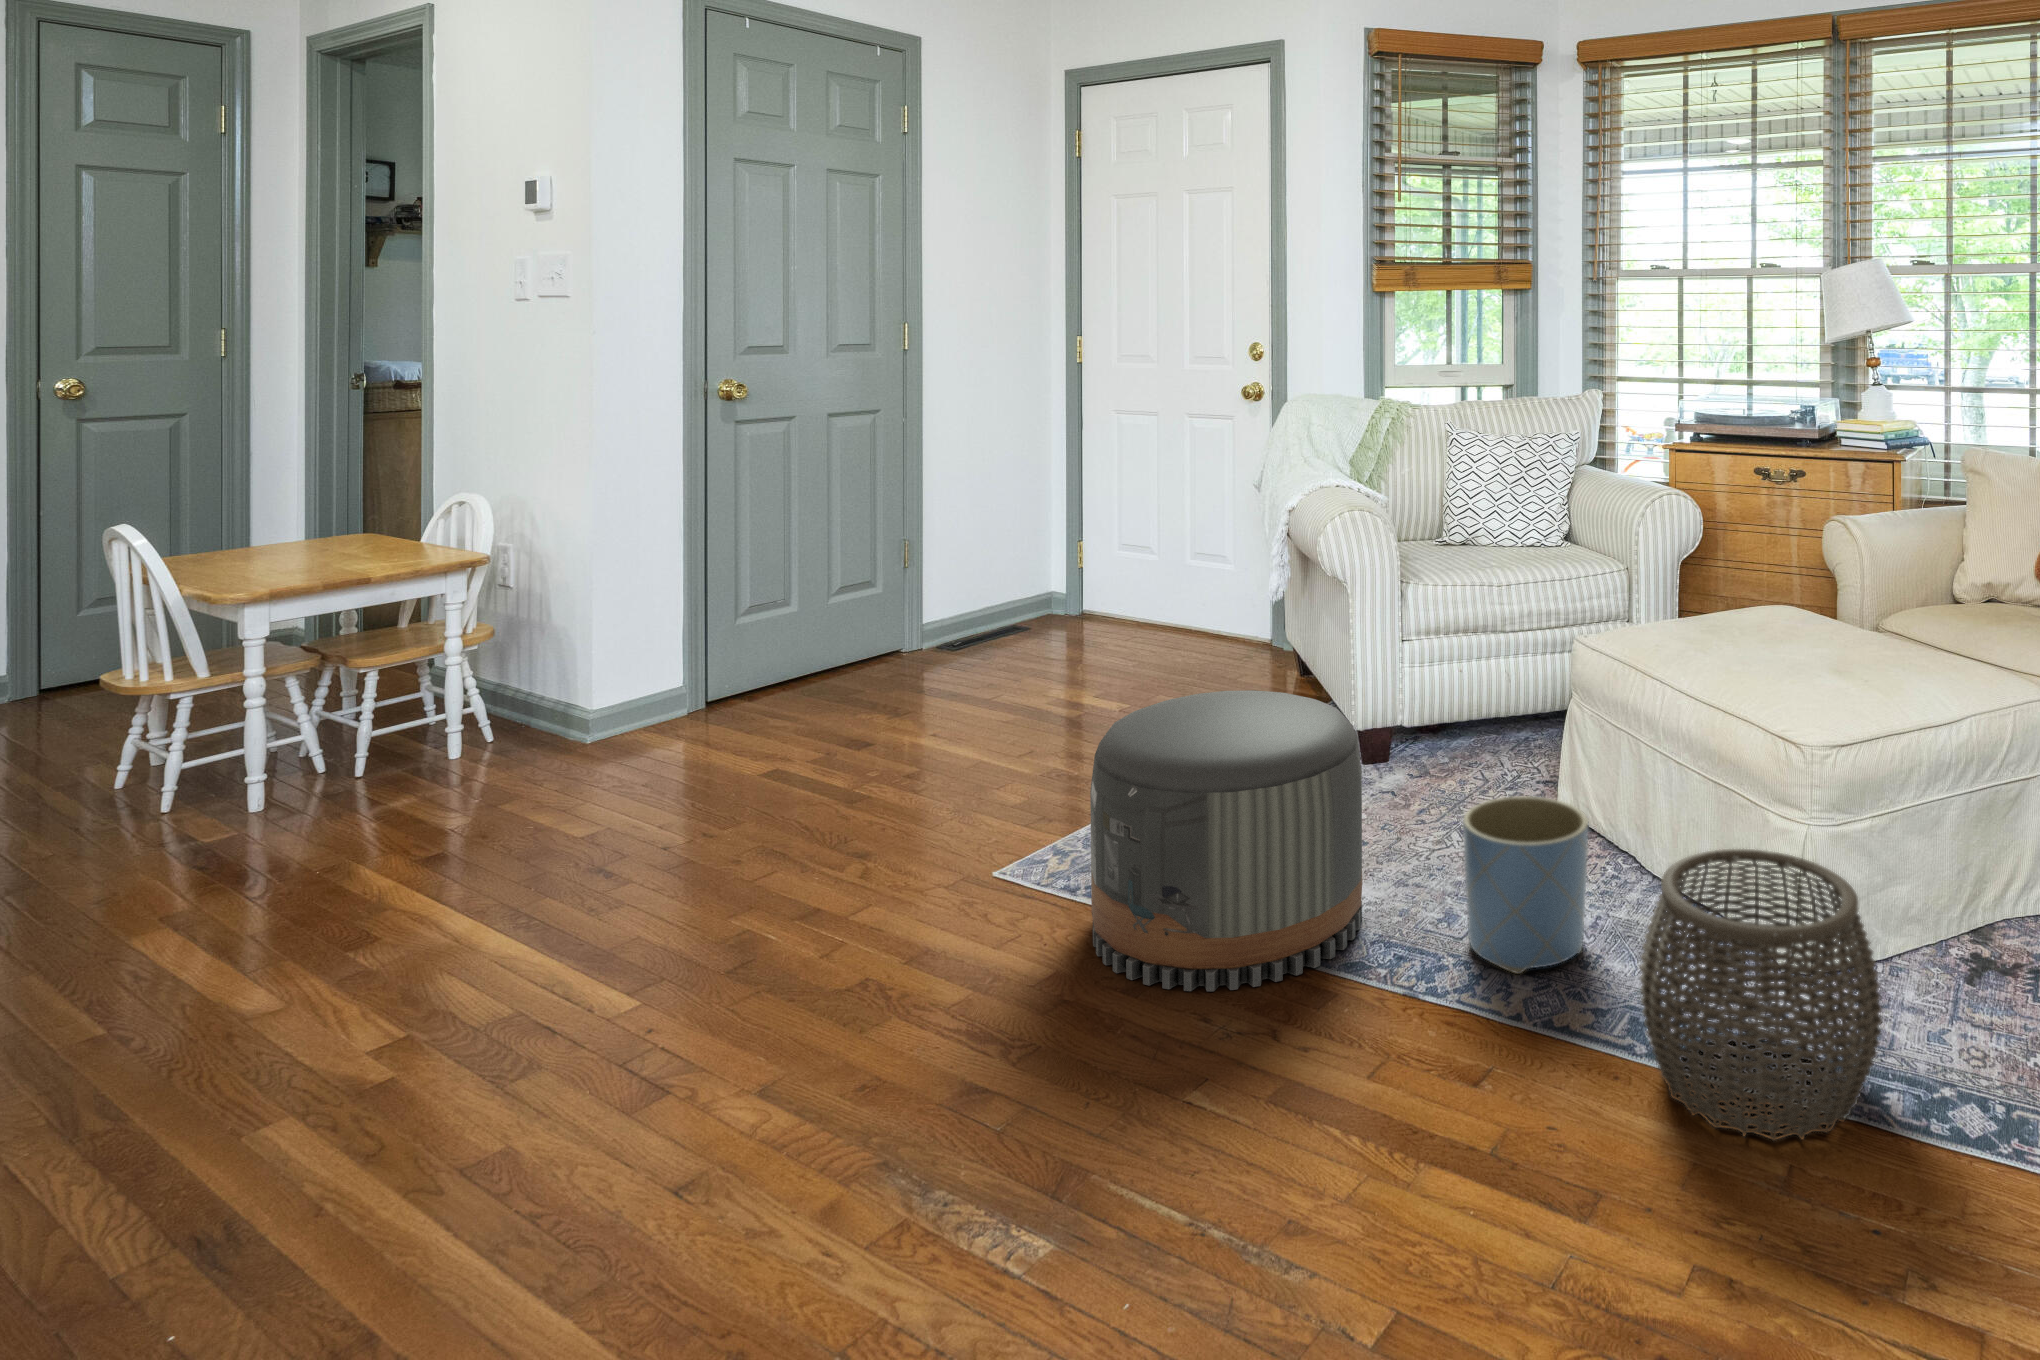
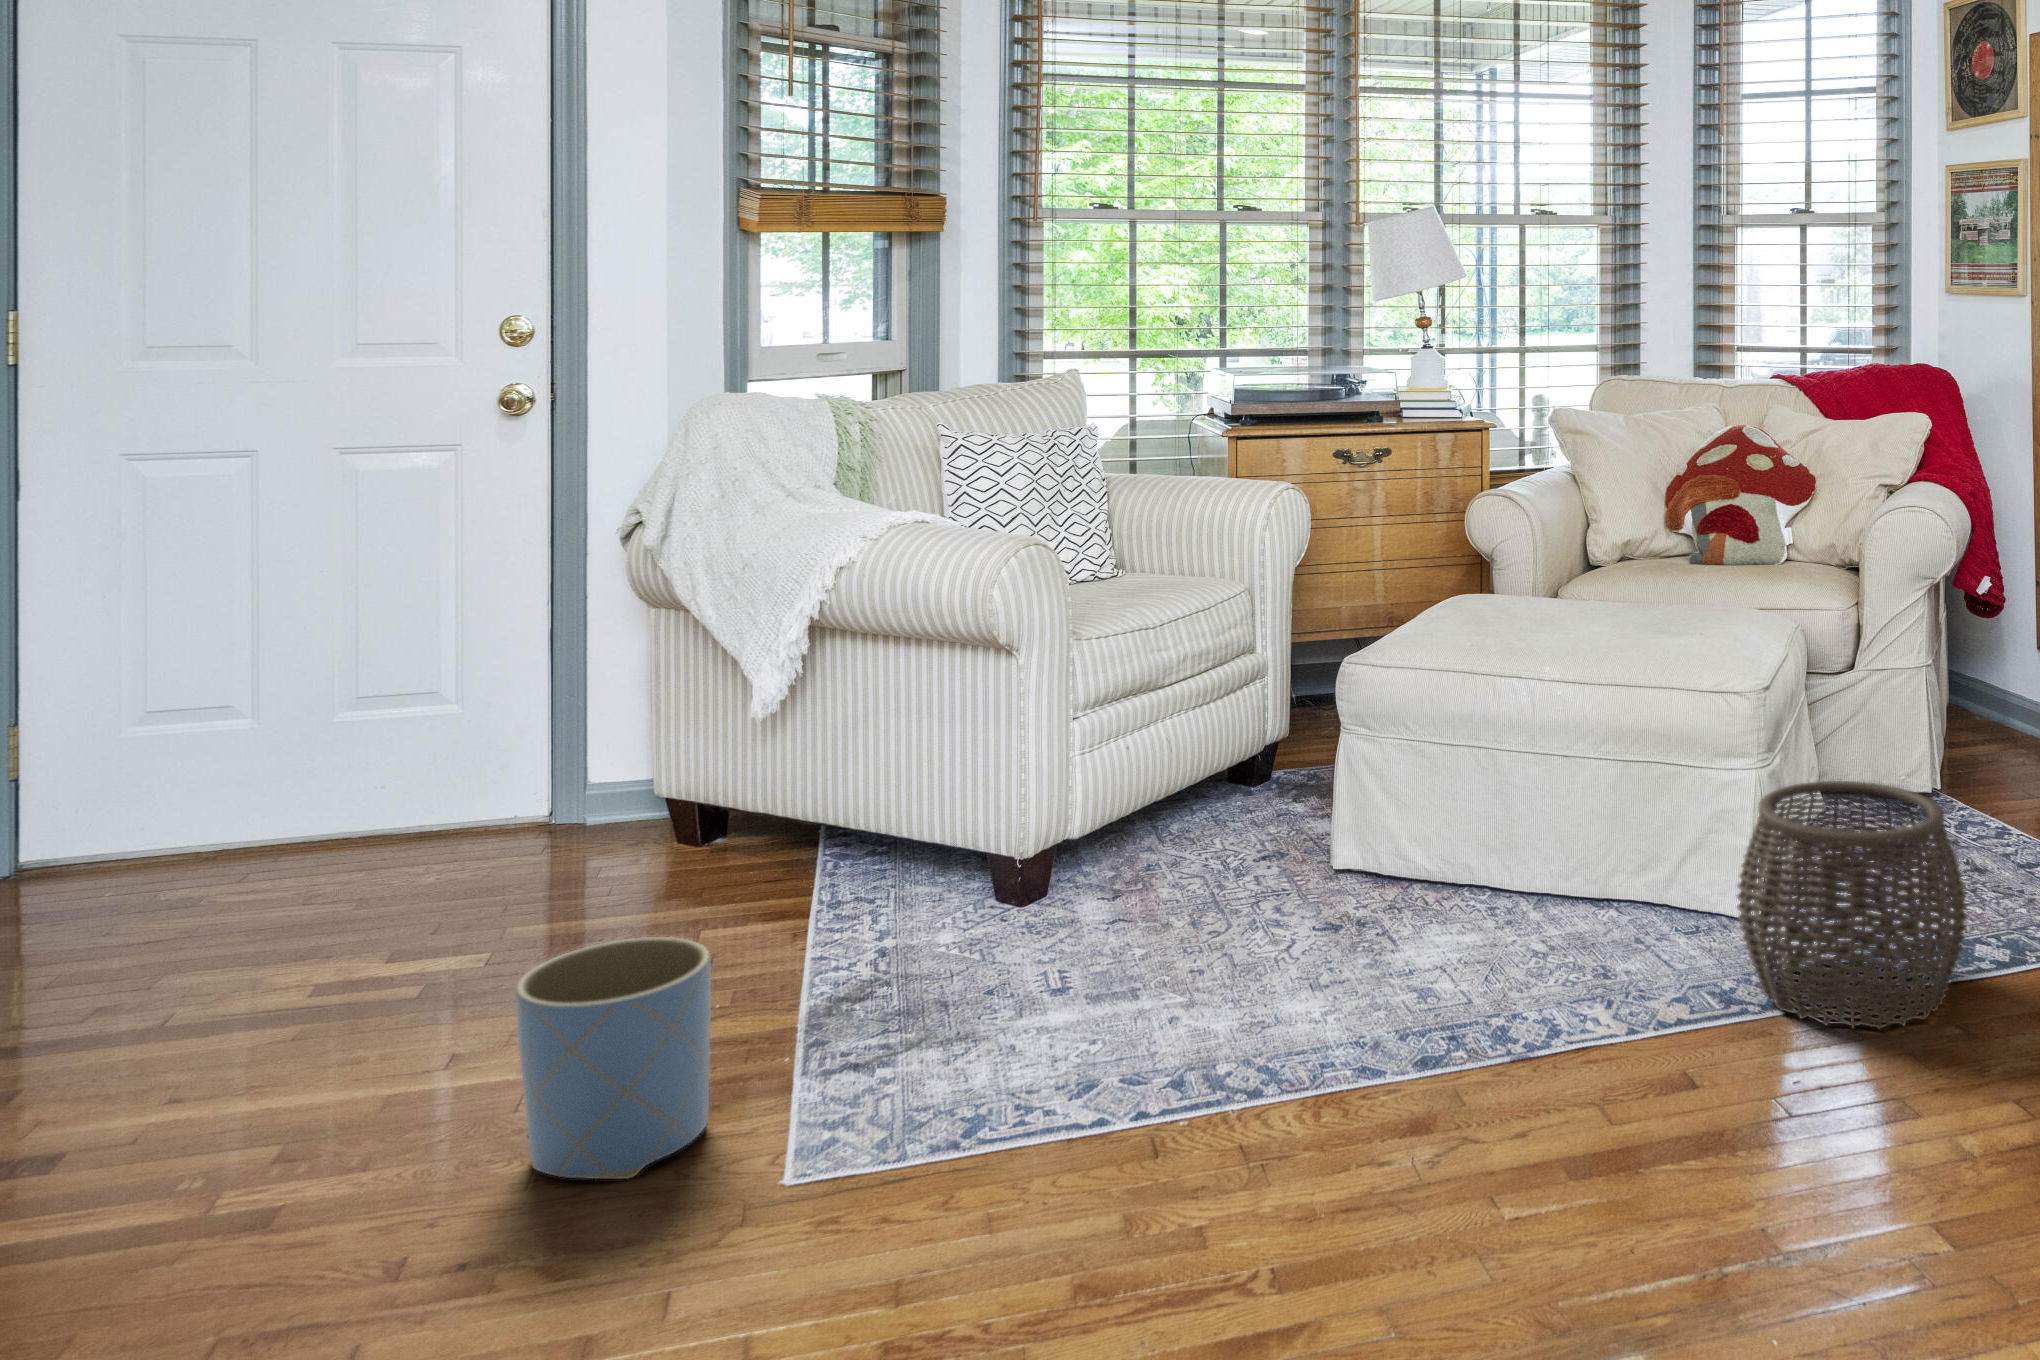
pouf: present [1090,690,1362,991] -> none [1006,766,1370,1162]
planter: present [1463,796,1588,974] -> present [515,937,711,1179]

